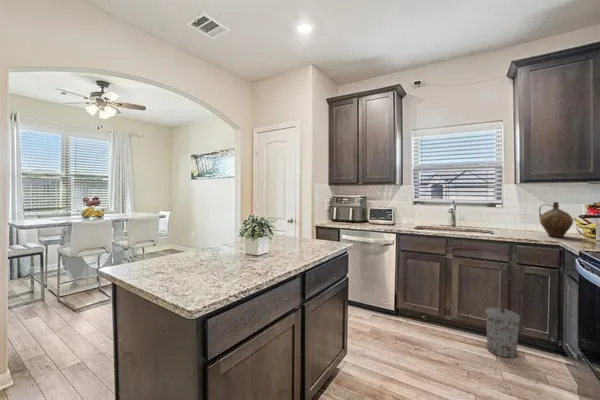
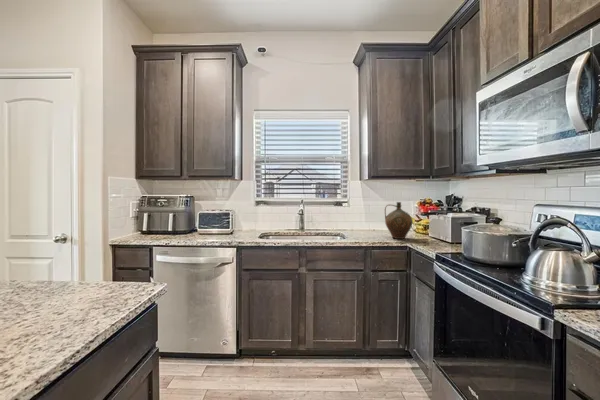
trash can: present [485,307,520,358] -> none [340,327,374,387]

